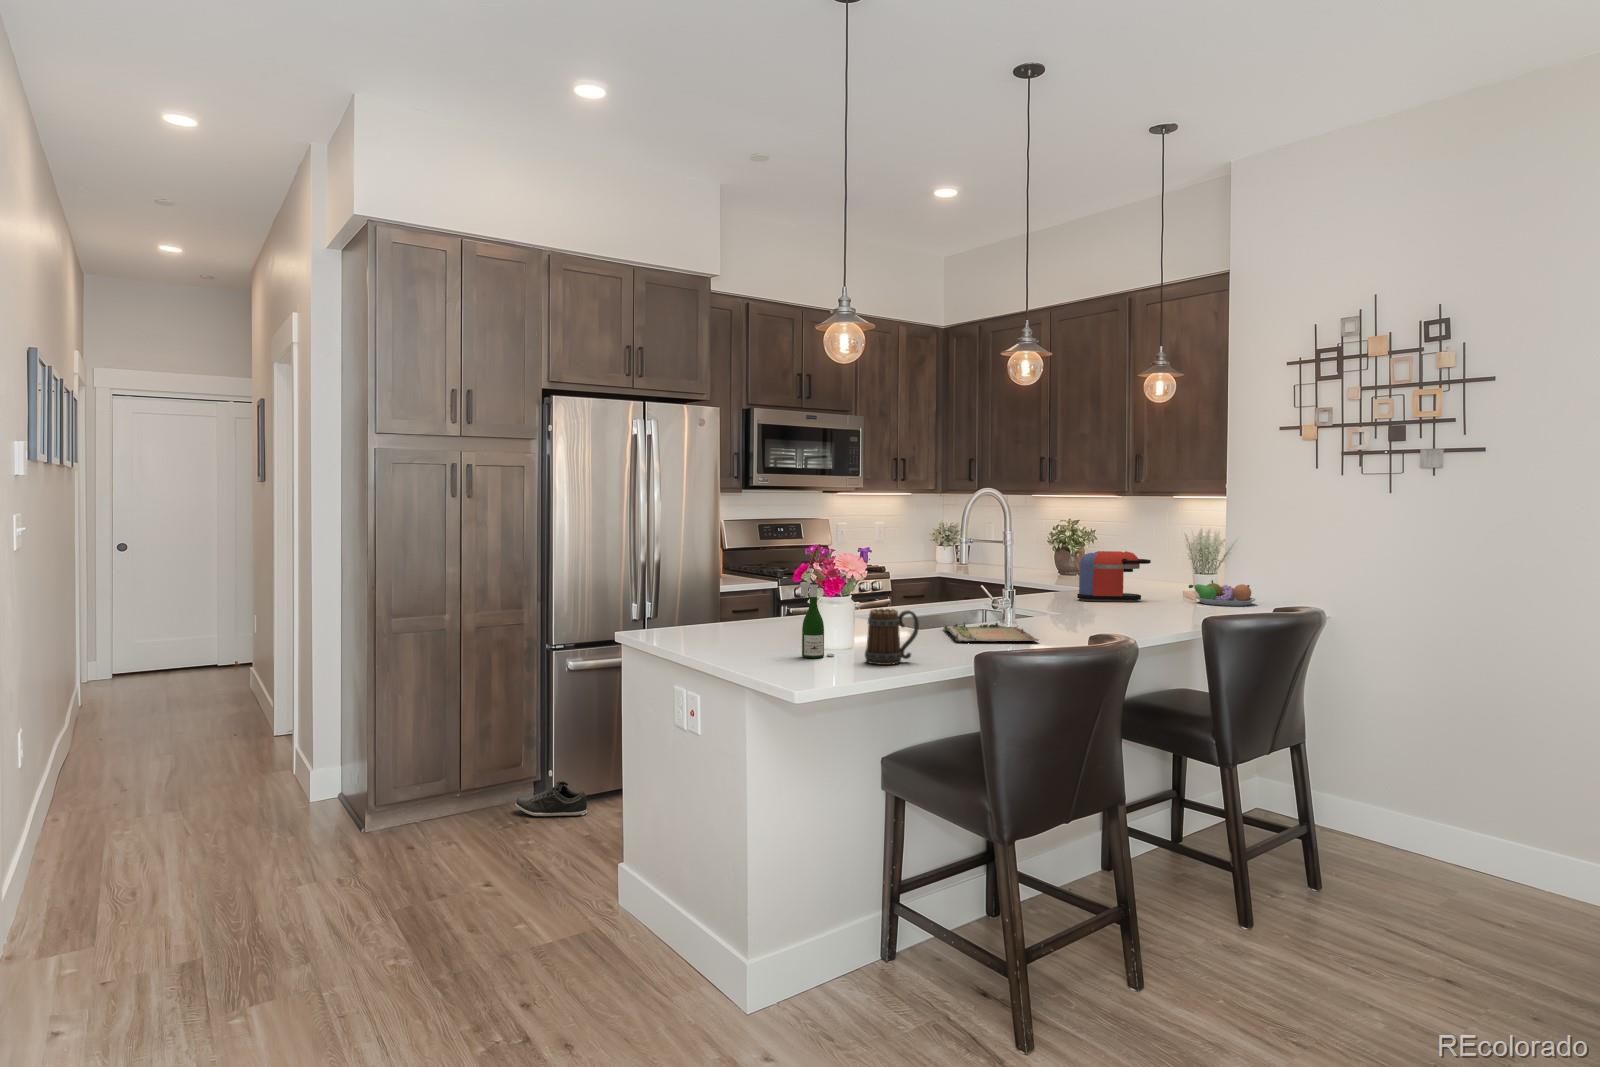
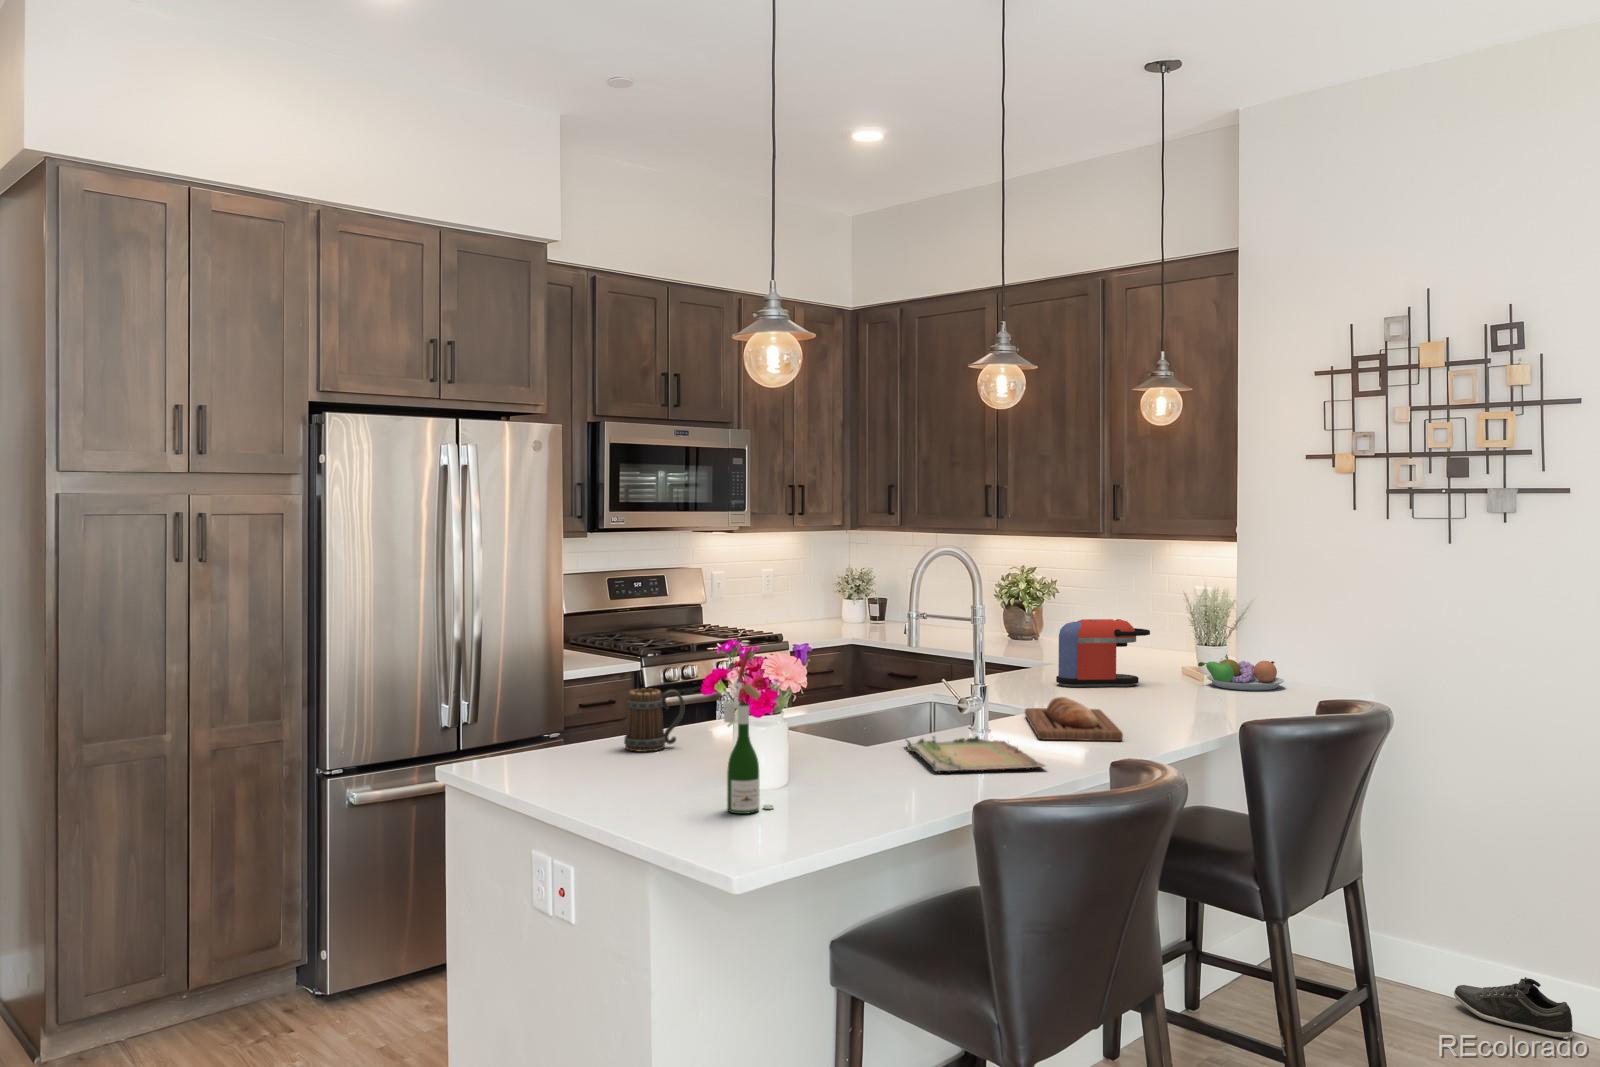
bread loaf: none [1042,601,1107,630] -> present [1025,697,1123,741]
mug: present [865,609,919,665] -> present [624,688,684,752]
shoe: present [515,781,587,816] -> present [1454,977,1573,1039]

